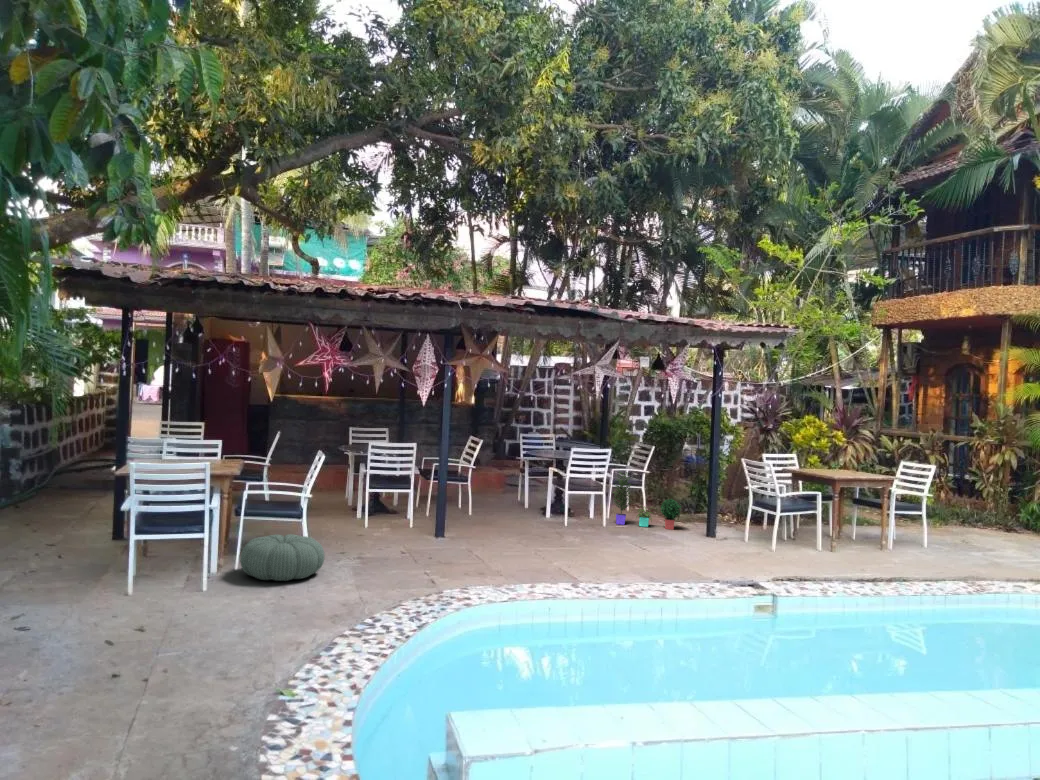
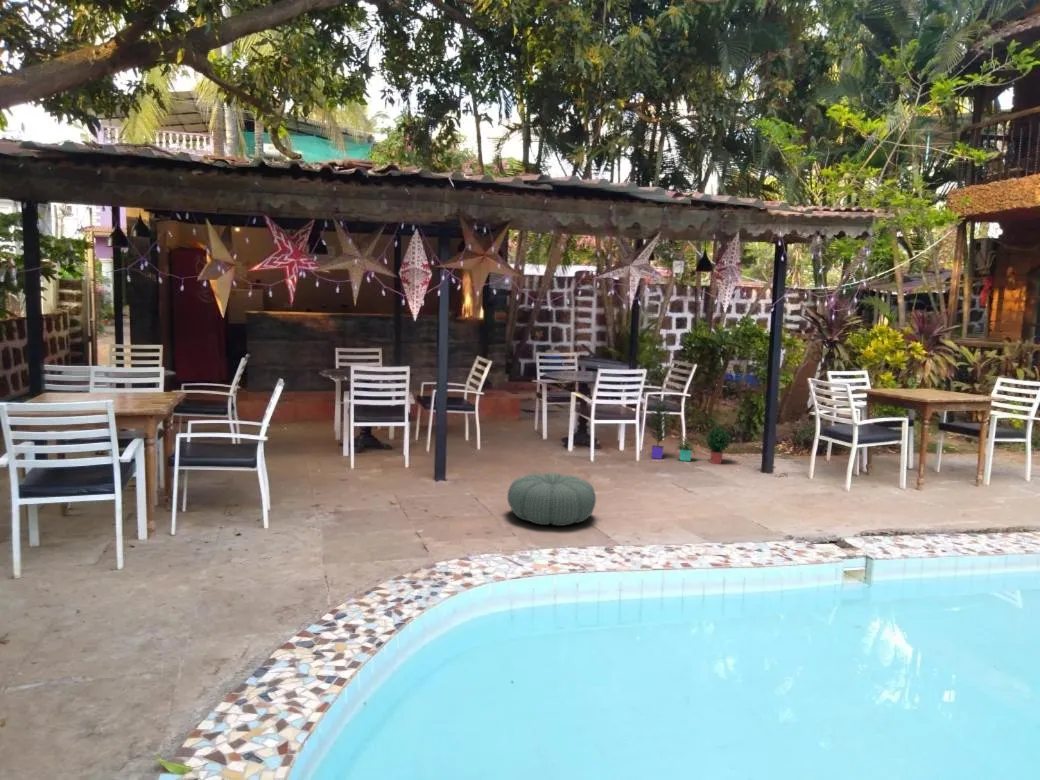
pouf: present [240,534,324,581] -> present [508,473,596,526]

